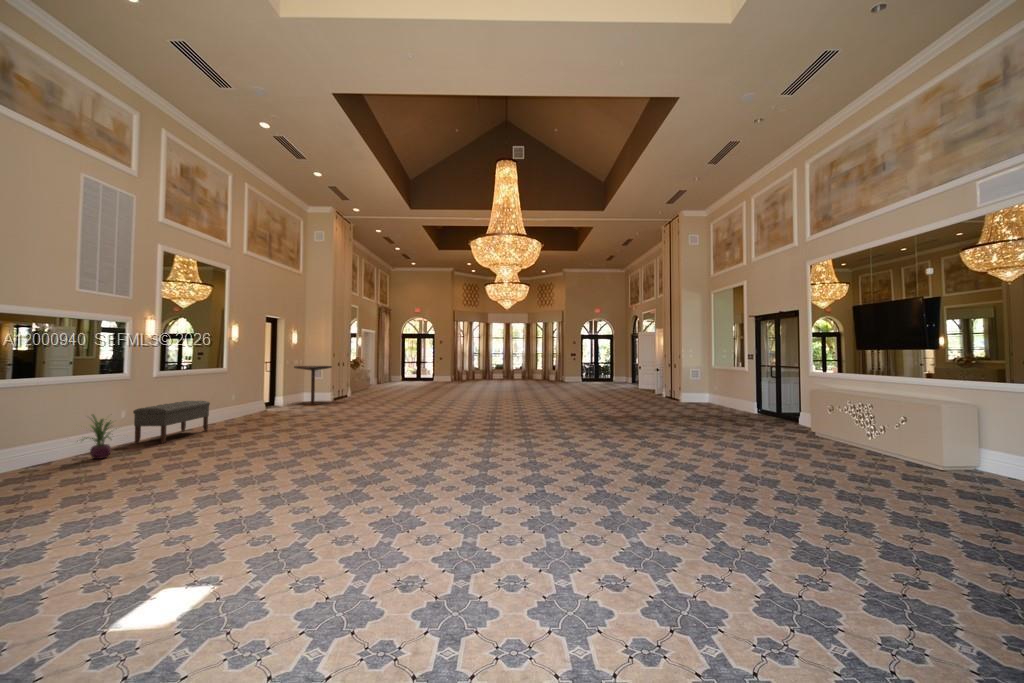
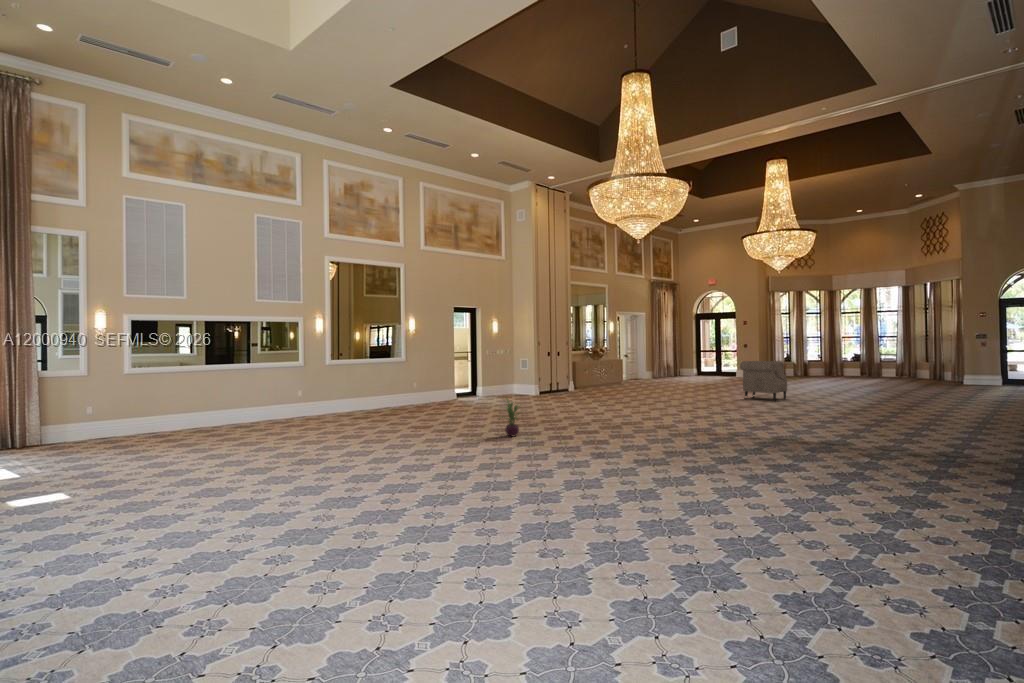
pedestal table: present [294,366,332,405] -> none [683,358,727,404]
chair: none [342,367,378,400] -> present [740,361,787,401]
bench: present [133,401,210,443] -> none [536,391,597,429]

